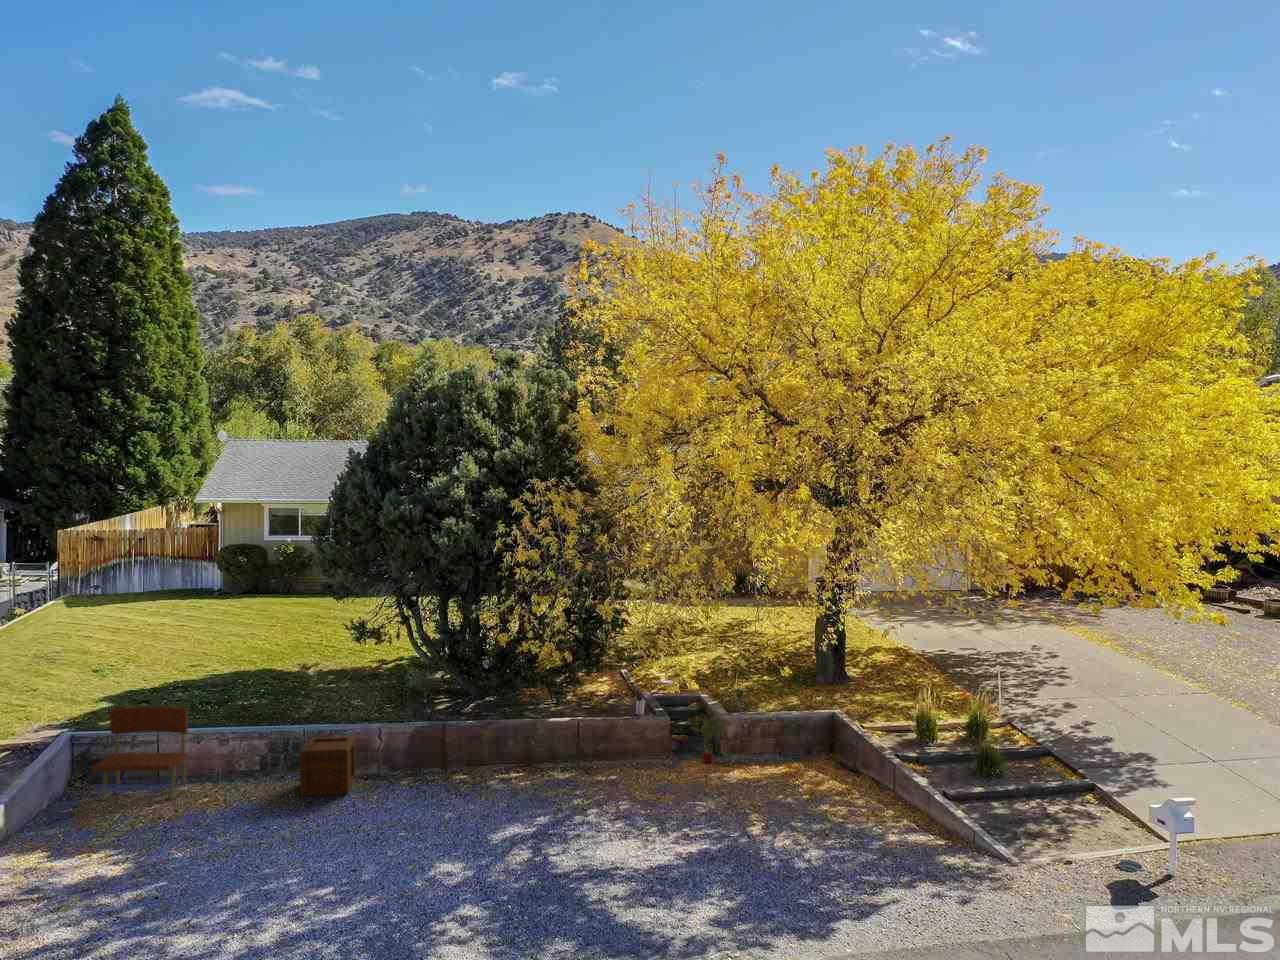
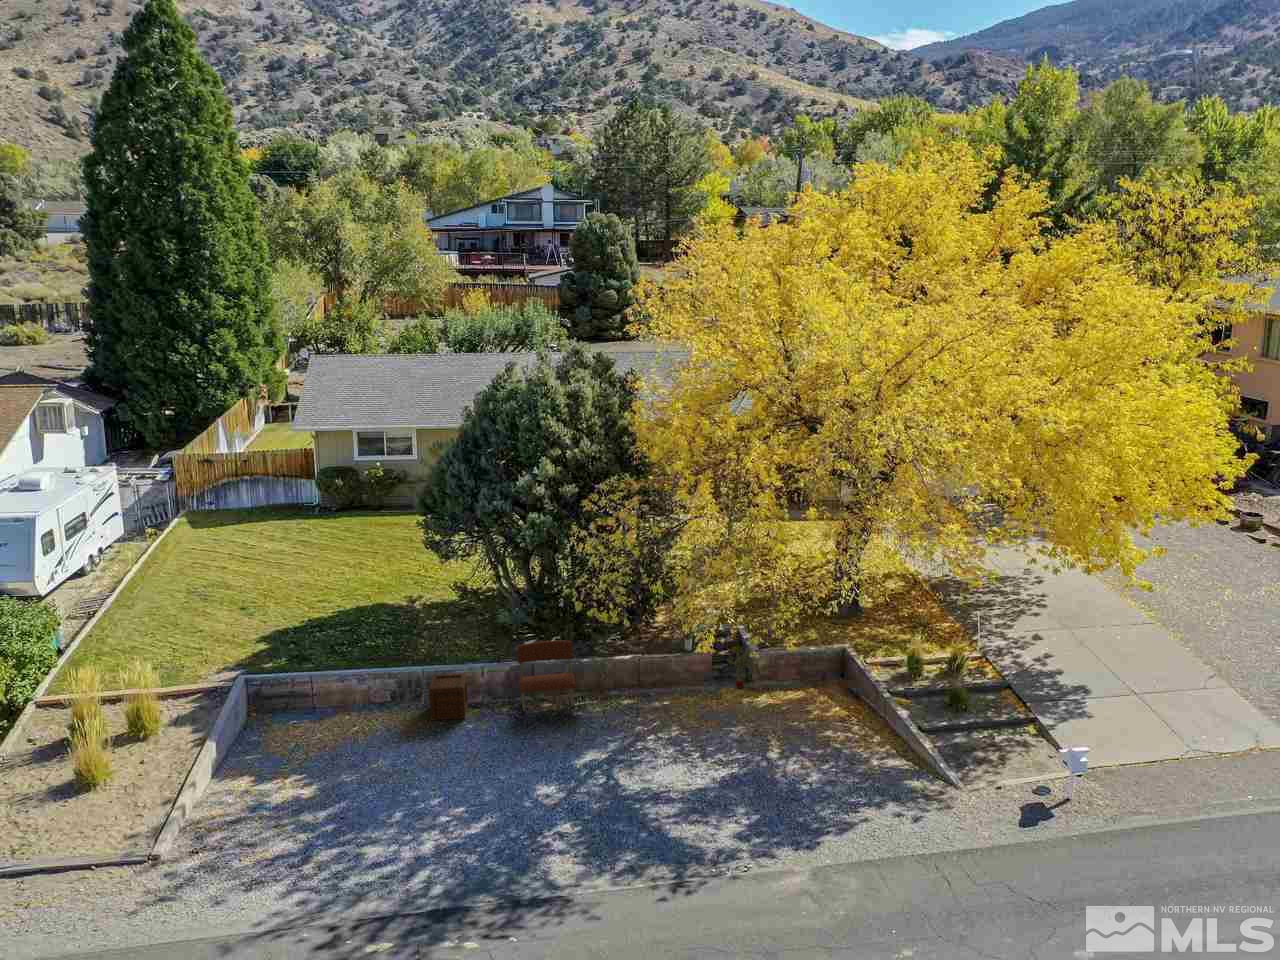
bench: present [92,706,188,801] -> present [517,641,576,711]

